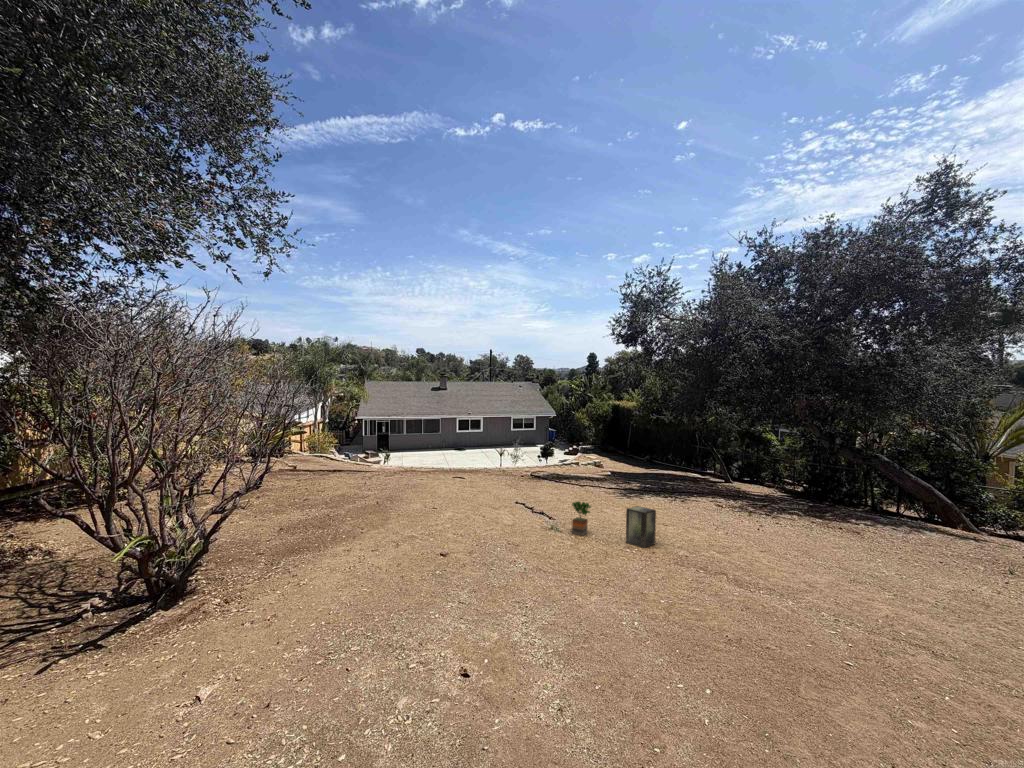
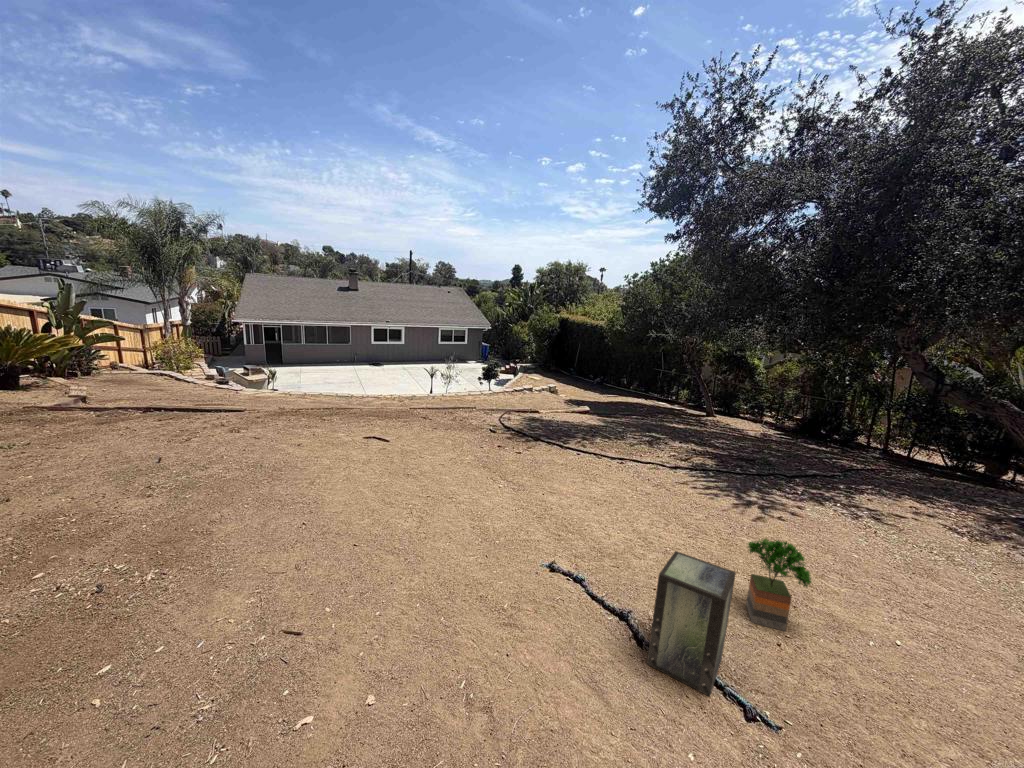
storage box: present [626,506,656,548] -> present [647,551,736,696]

